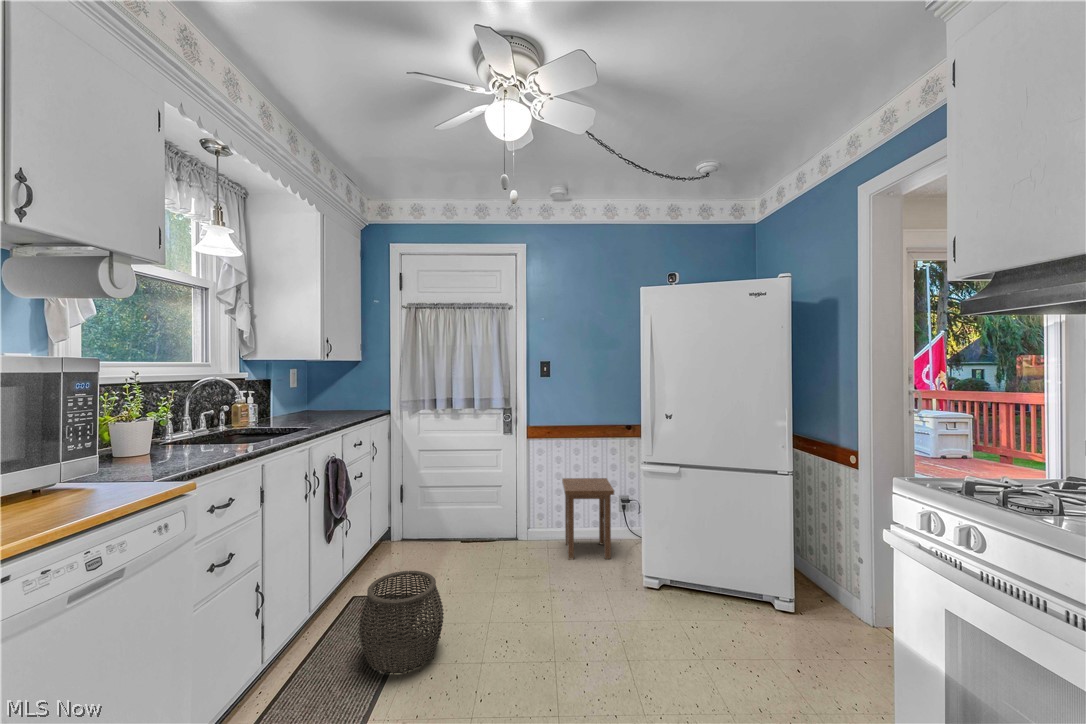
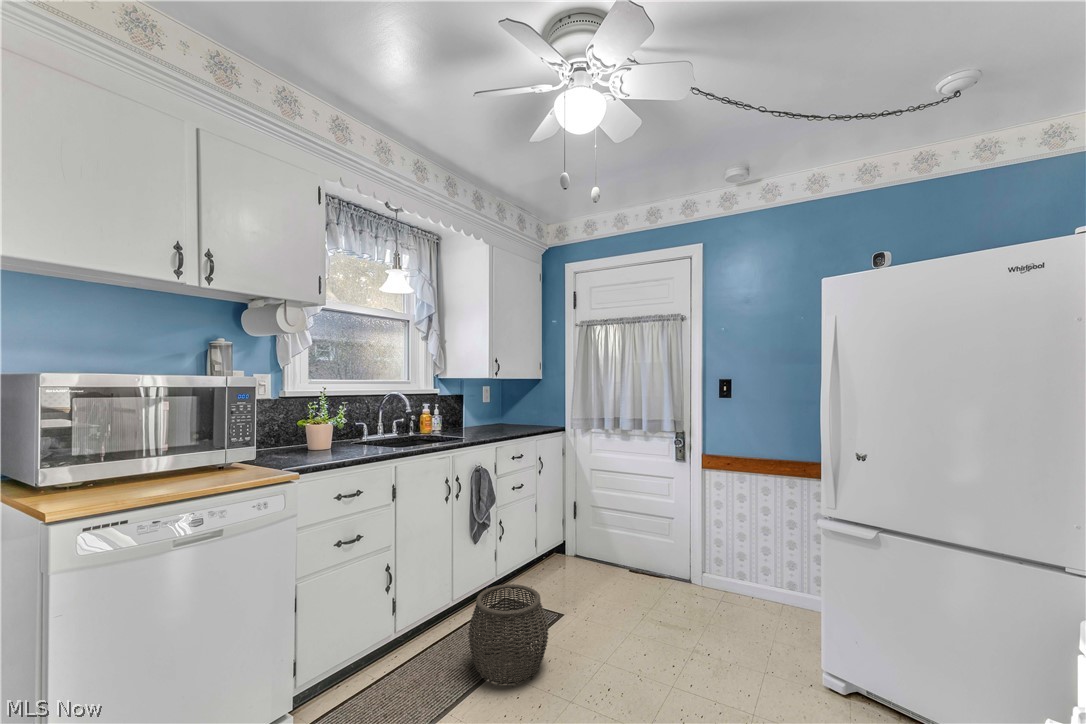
stool: present [562,478,614,559] -> none [733,521,806,638]

